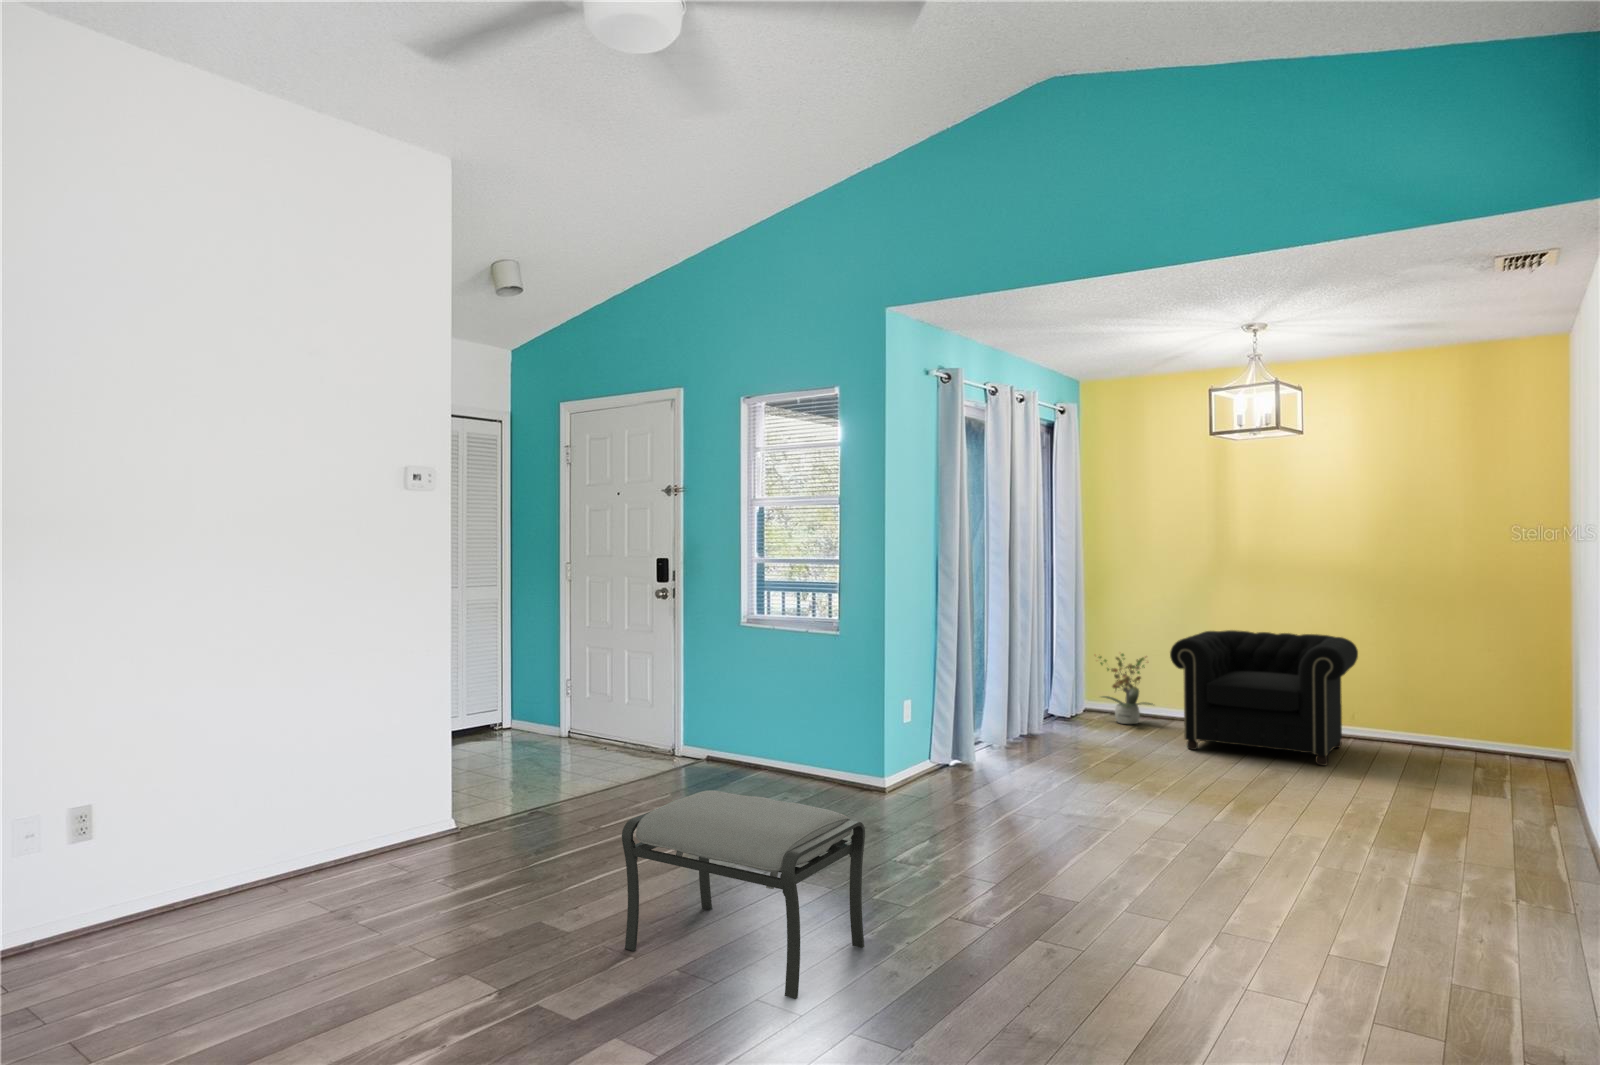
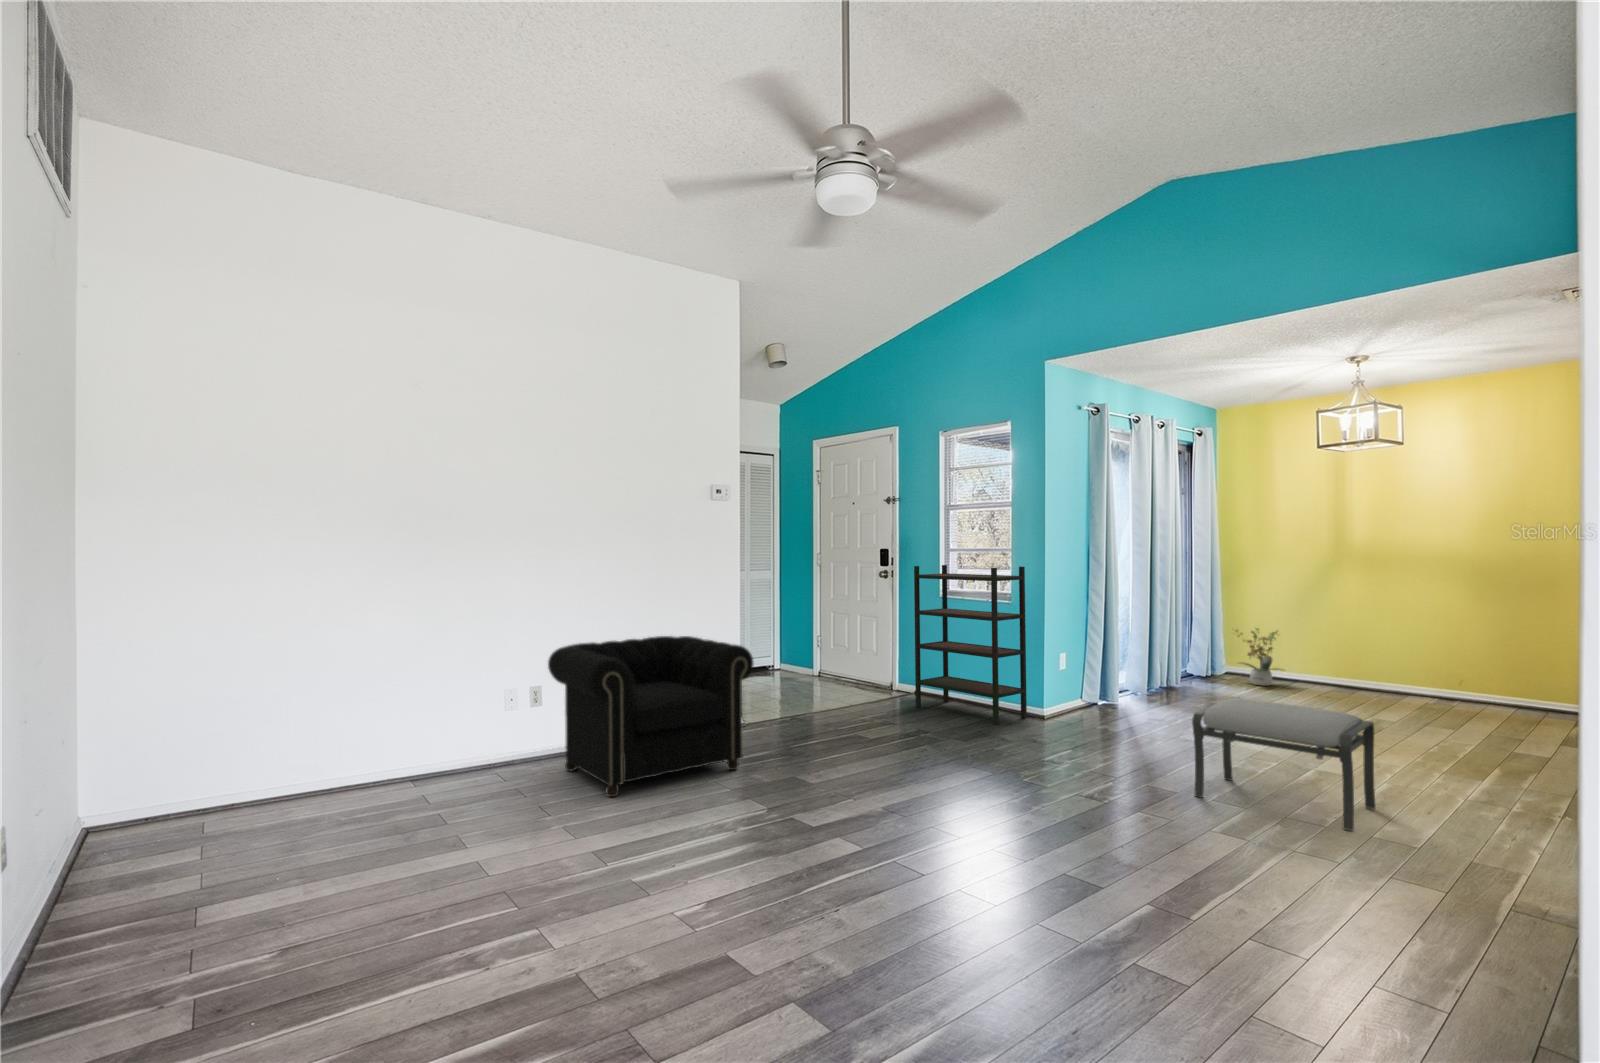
bookshelf: none [709,581,862,804] -> present [914,565,1027,724]
armchair: present [1170,630,1358,766] -> present [548,636,753,797]
ottoman: present [622,790,865,999] -> present [1192,699,1375,831]

